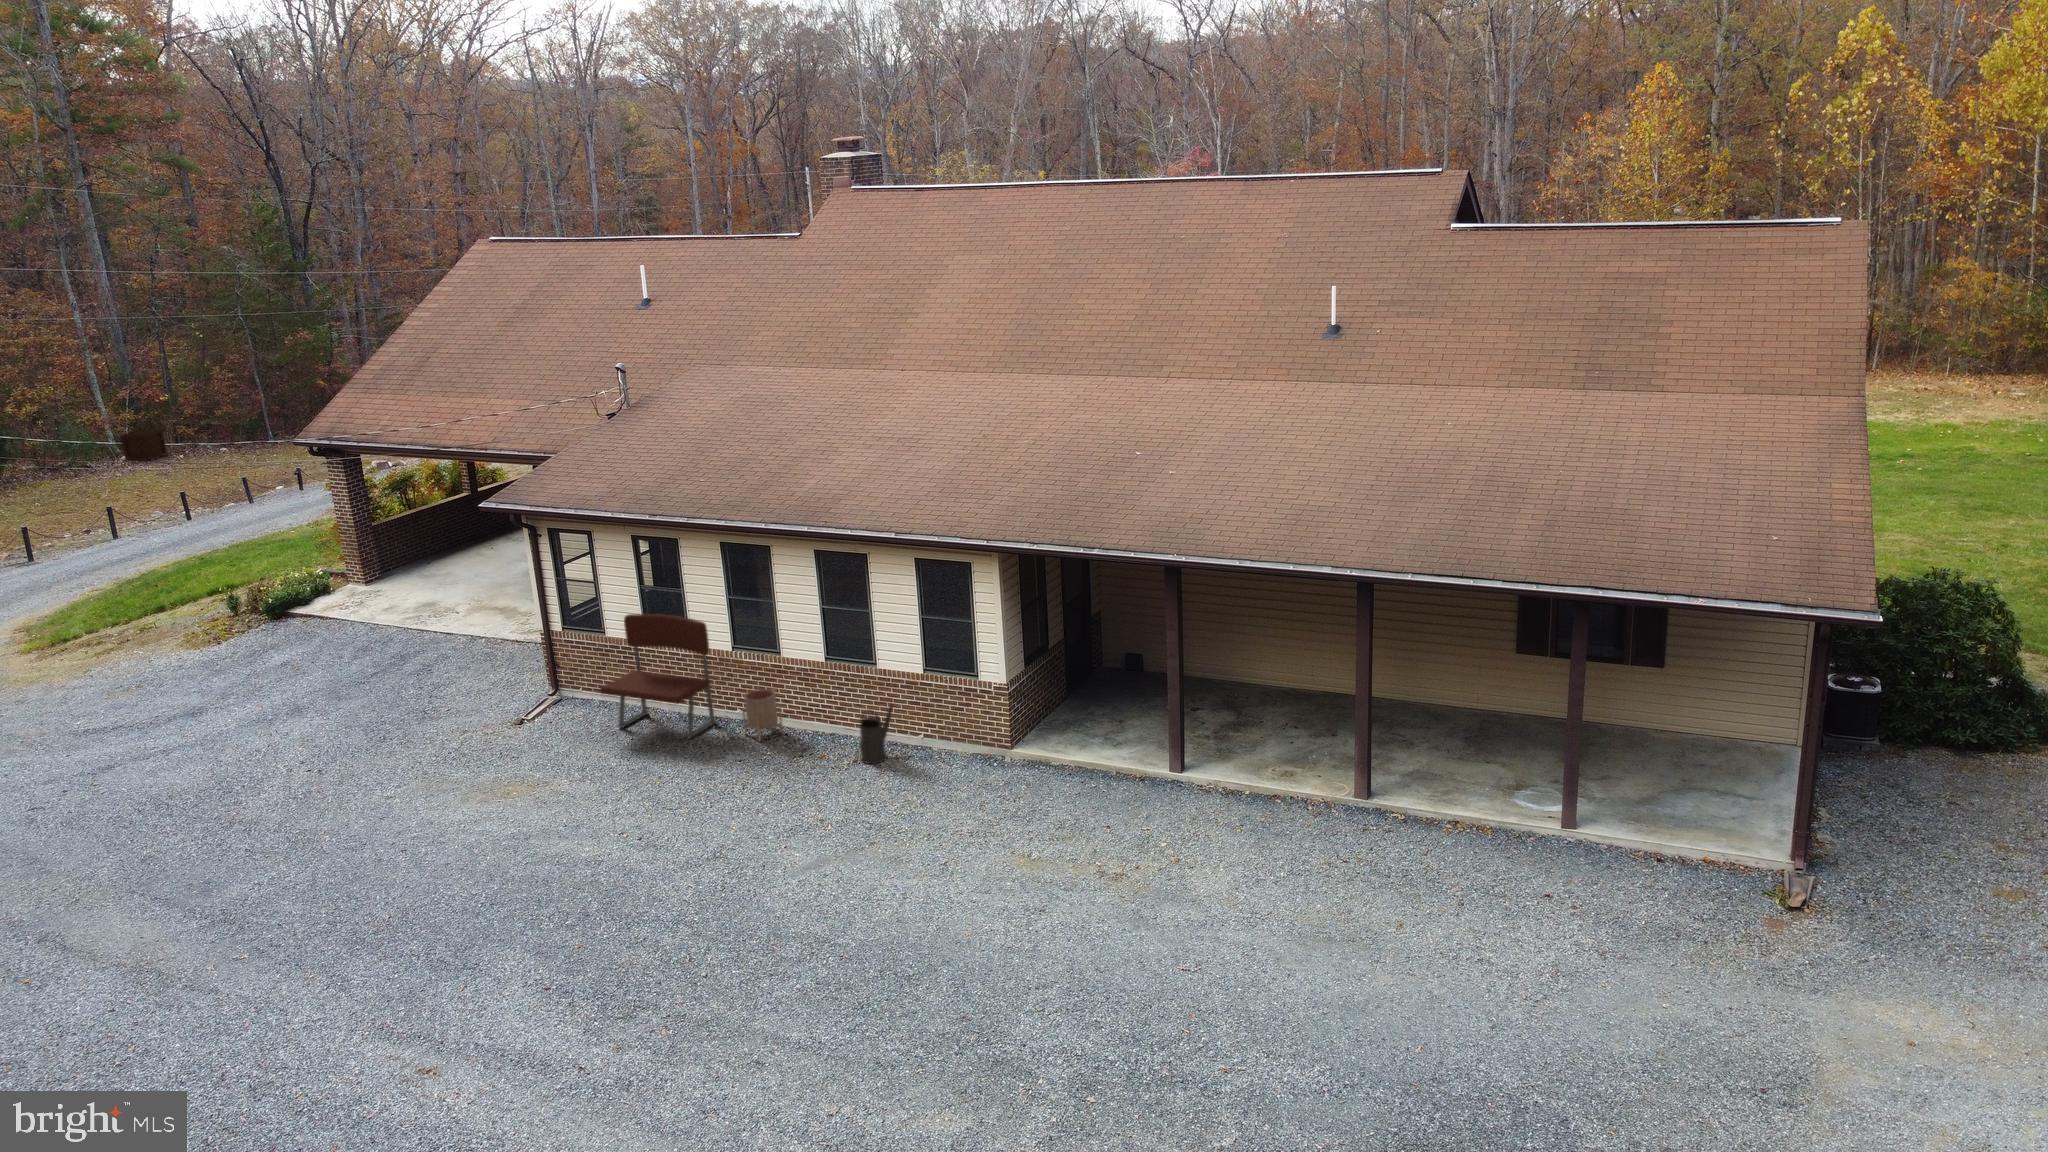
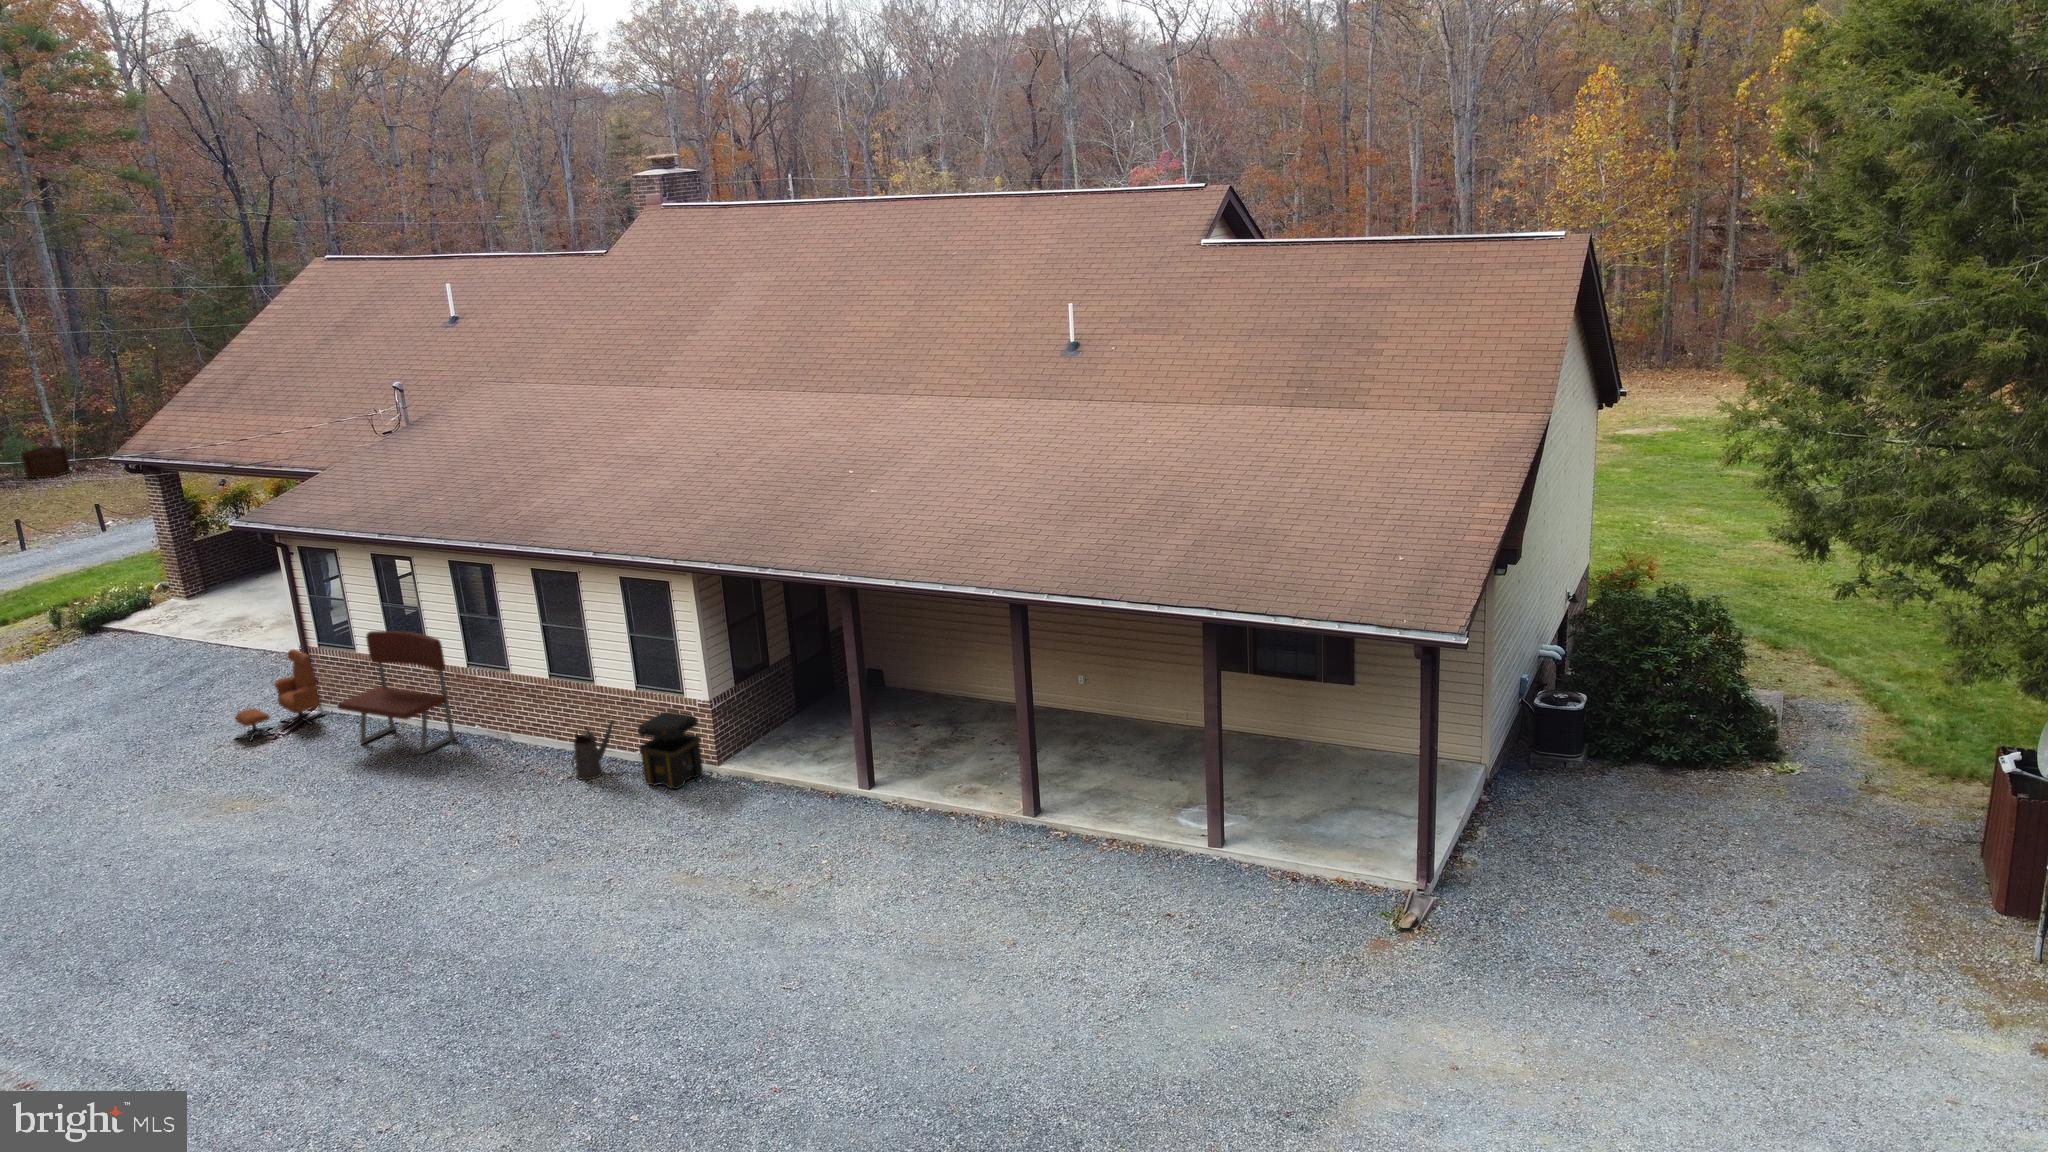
lounge chair: none [484,633,567,727] -> present [235,649,324,742]
planter: present [742,689,783,741] -> none [474,705,516,757]
toolbox: none [932,695,992,773] -> present [638,712,703,789]

